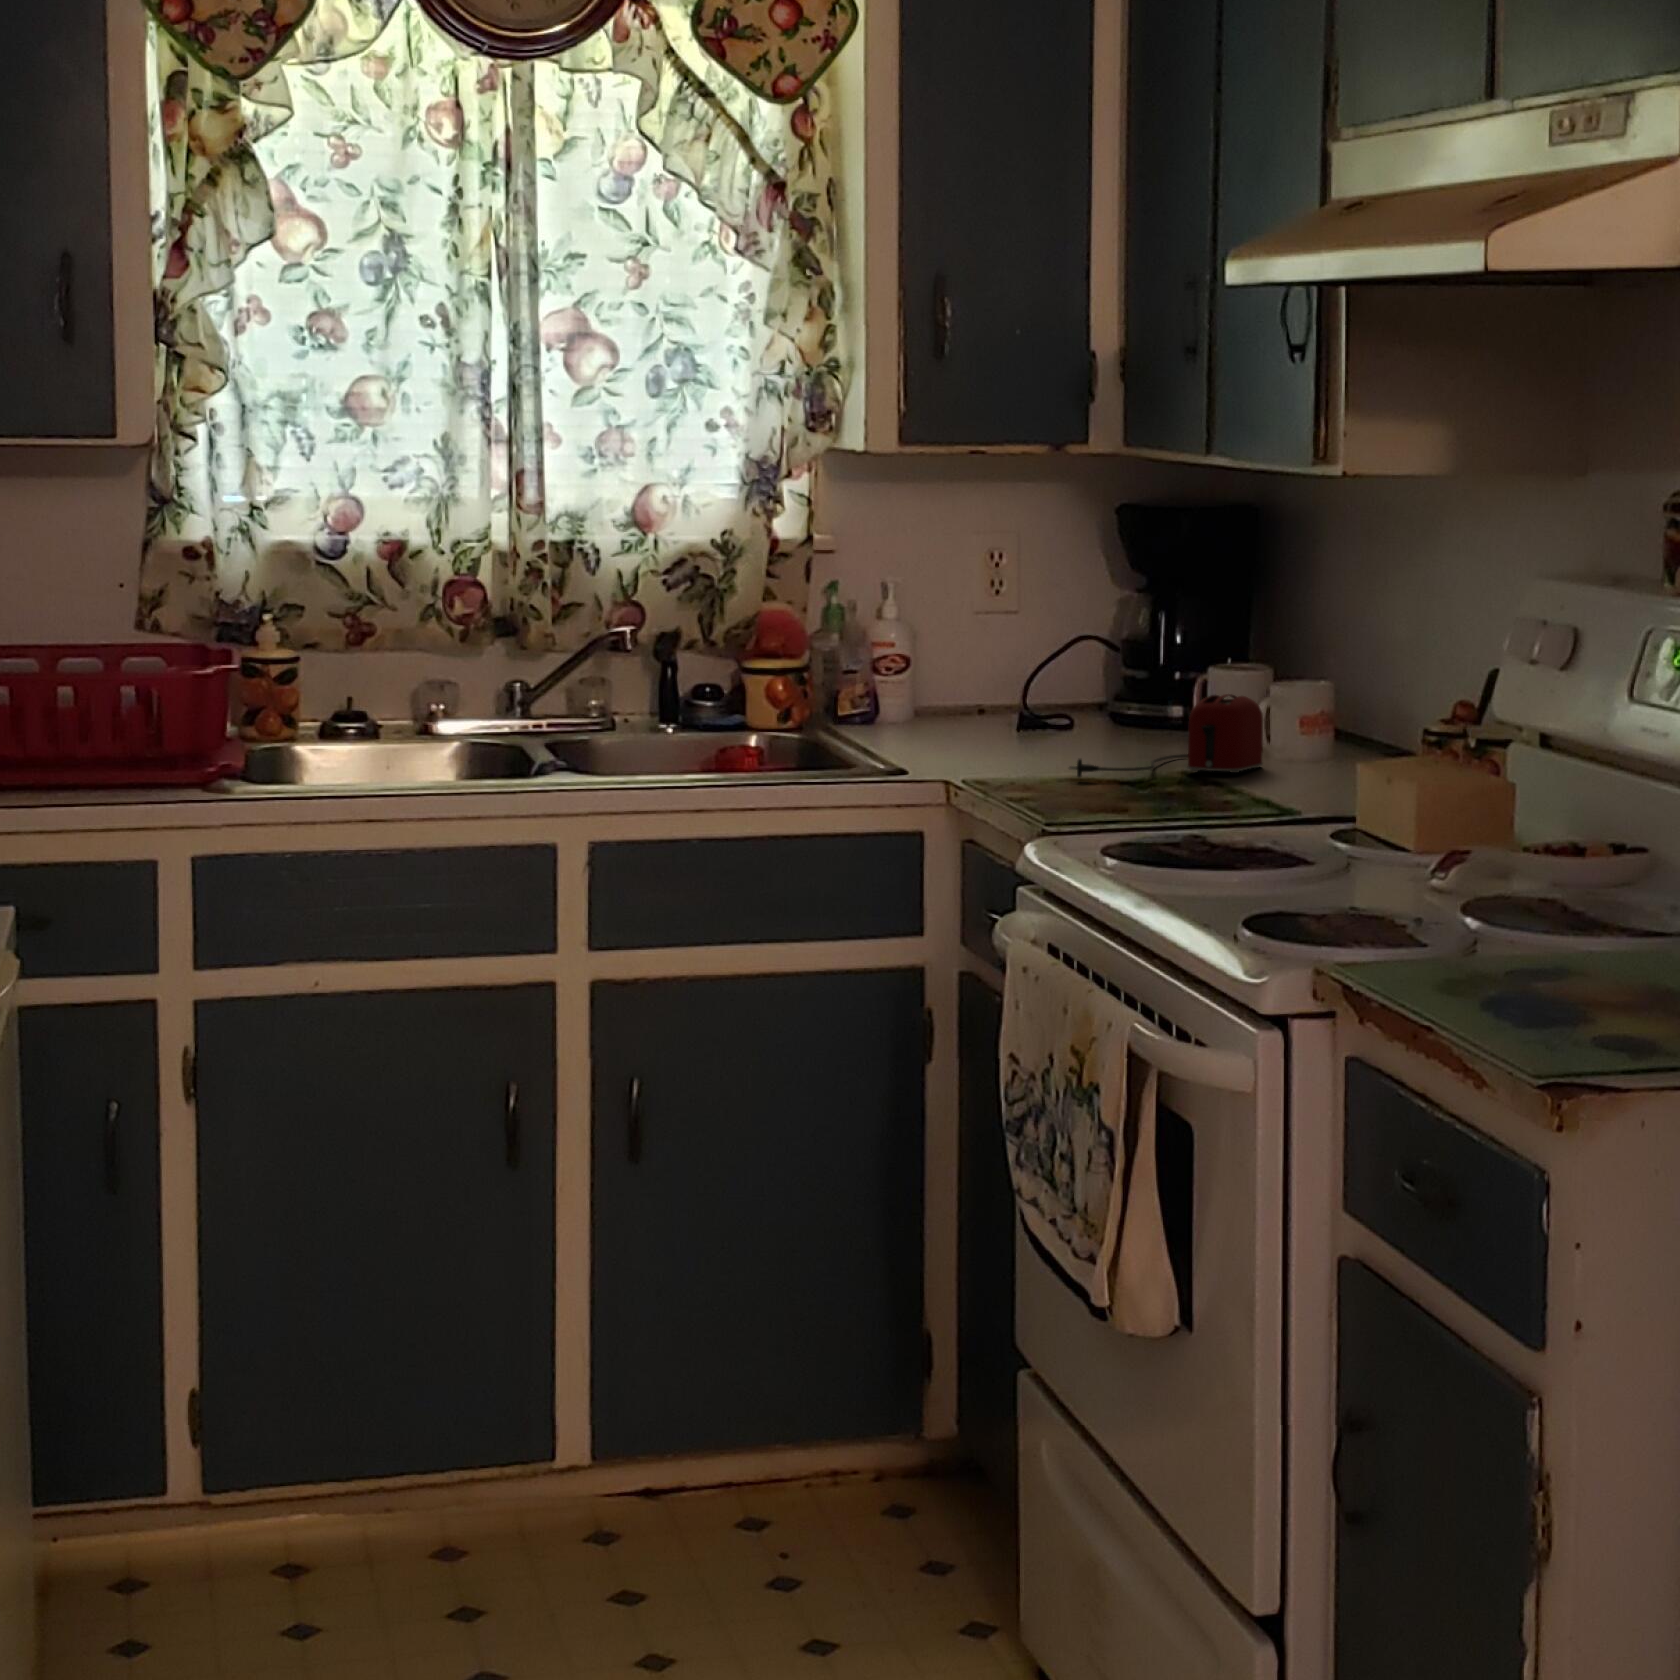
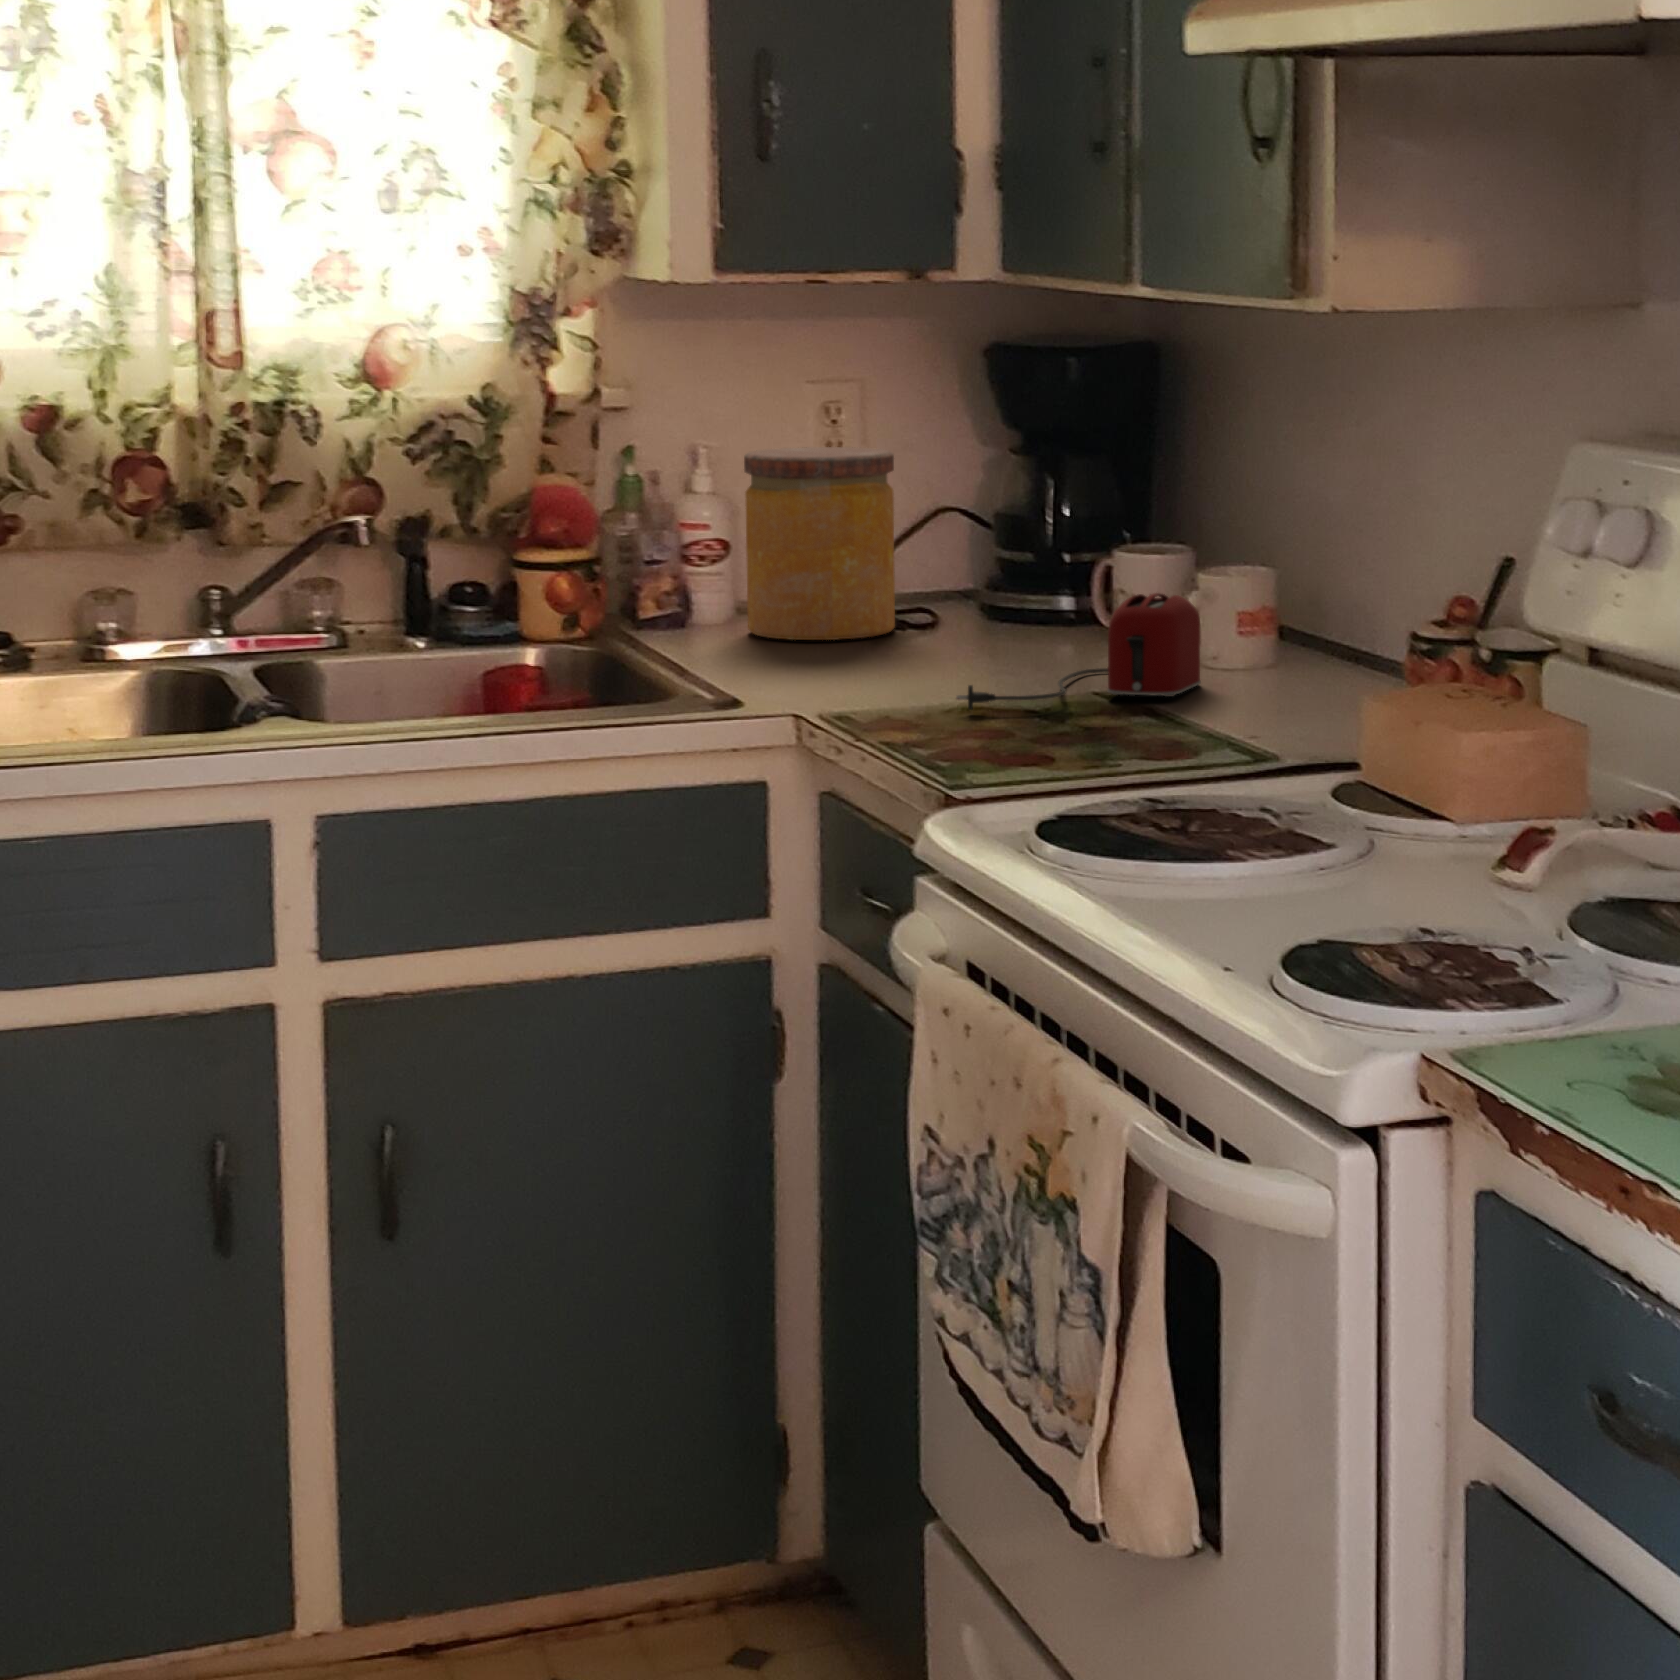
jar: none [923,584,1040,732] -> present [744,447,895,640]

